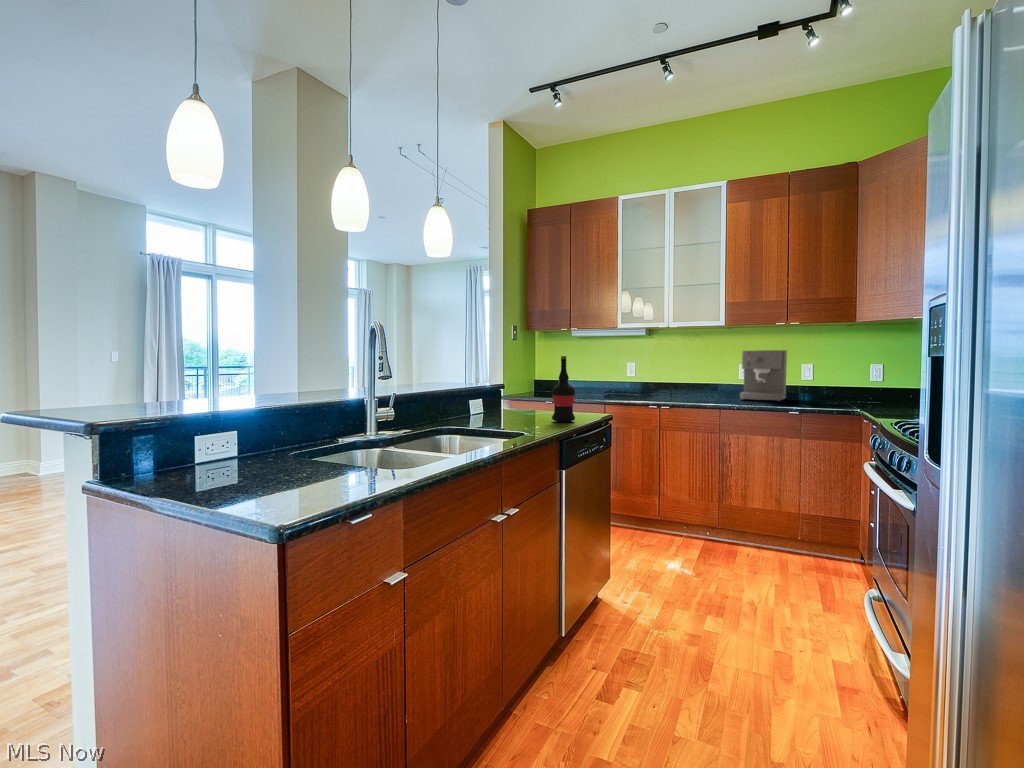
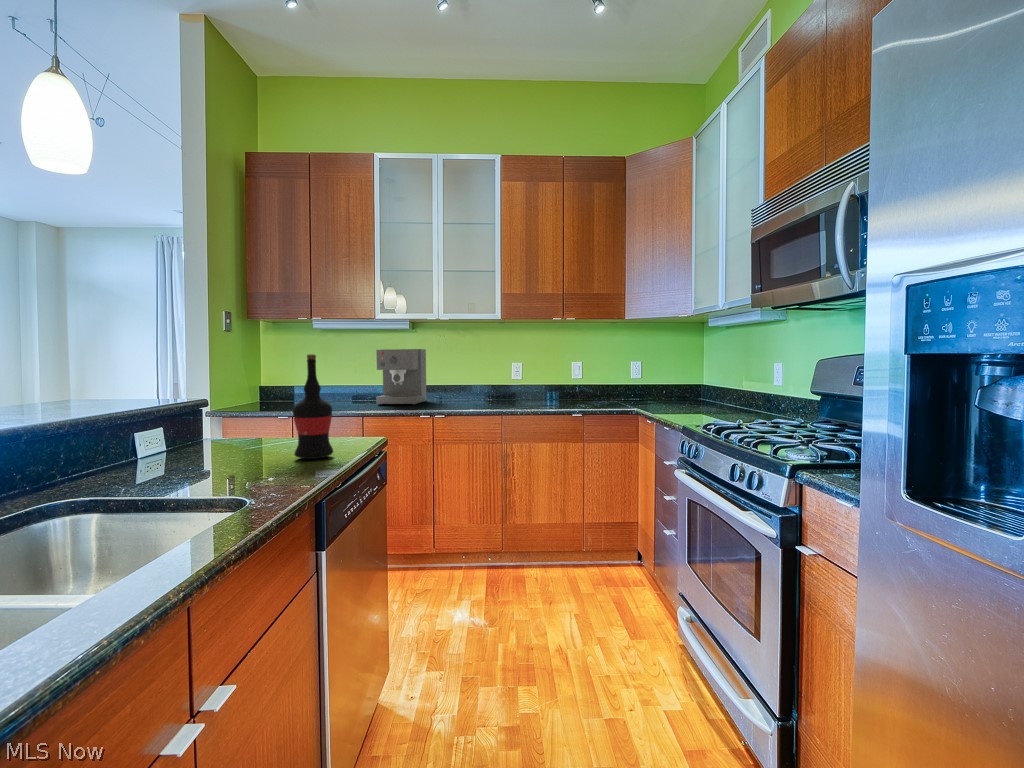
coffee maker: present [740,350,787,401] -> present [376,349,427,405]

